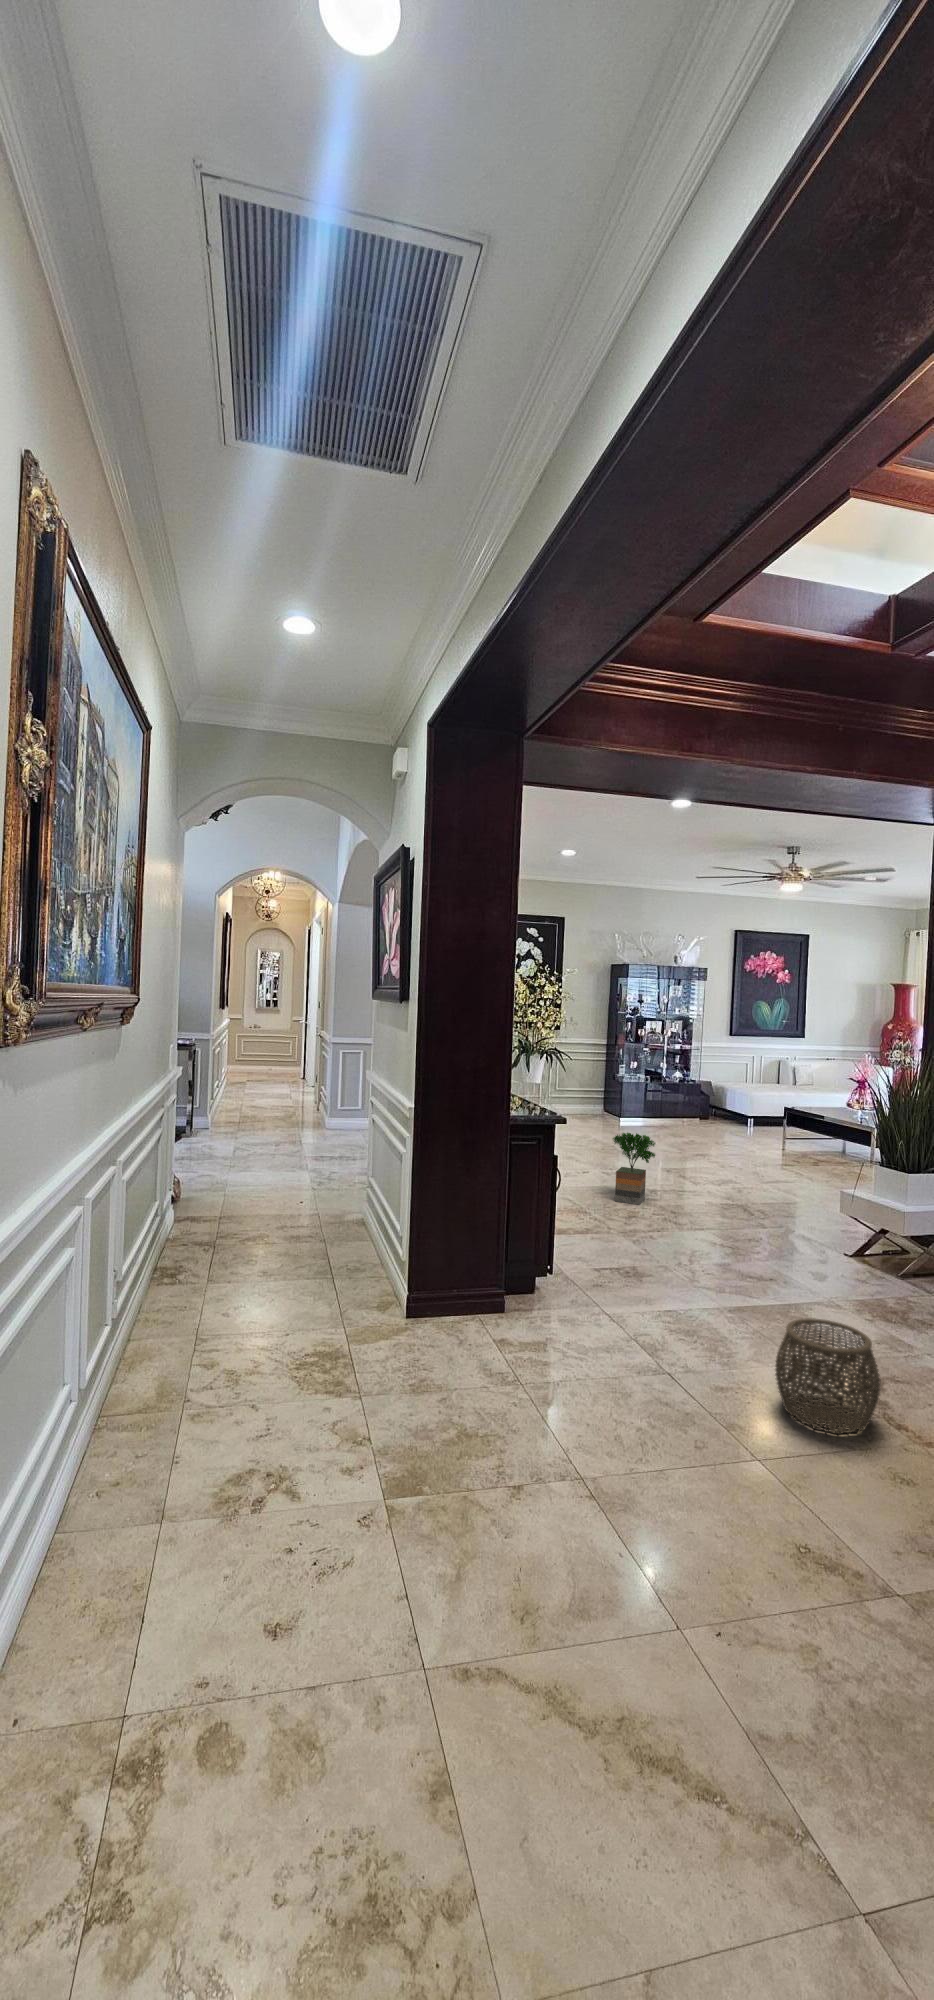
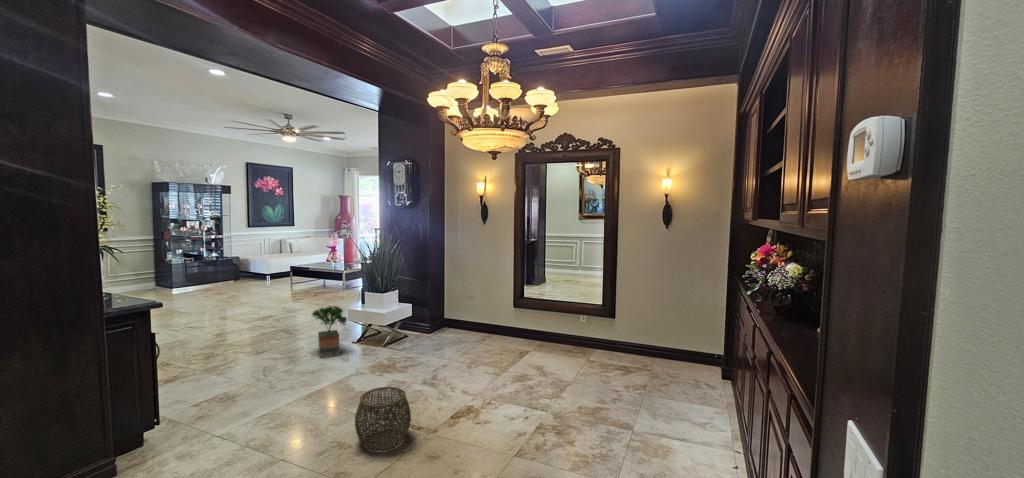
potted tree: present [613,1133,655,1205] -> present [312,306,347,358]

